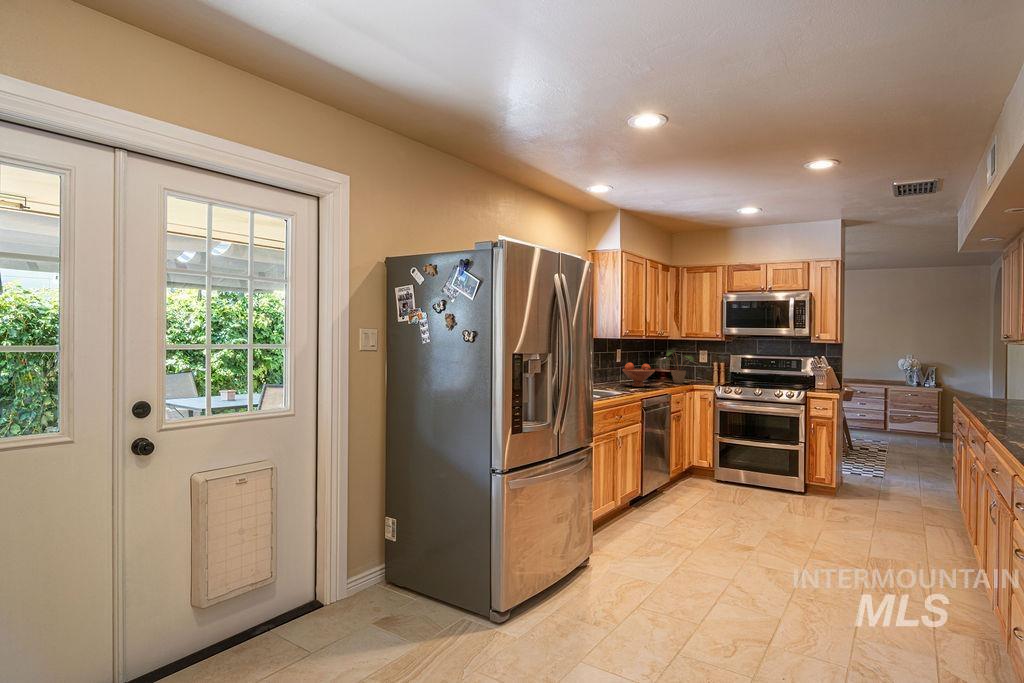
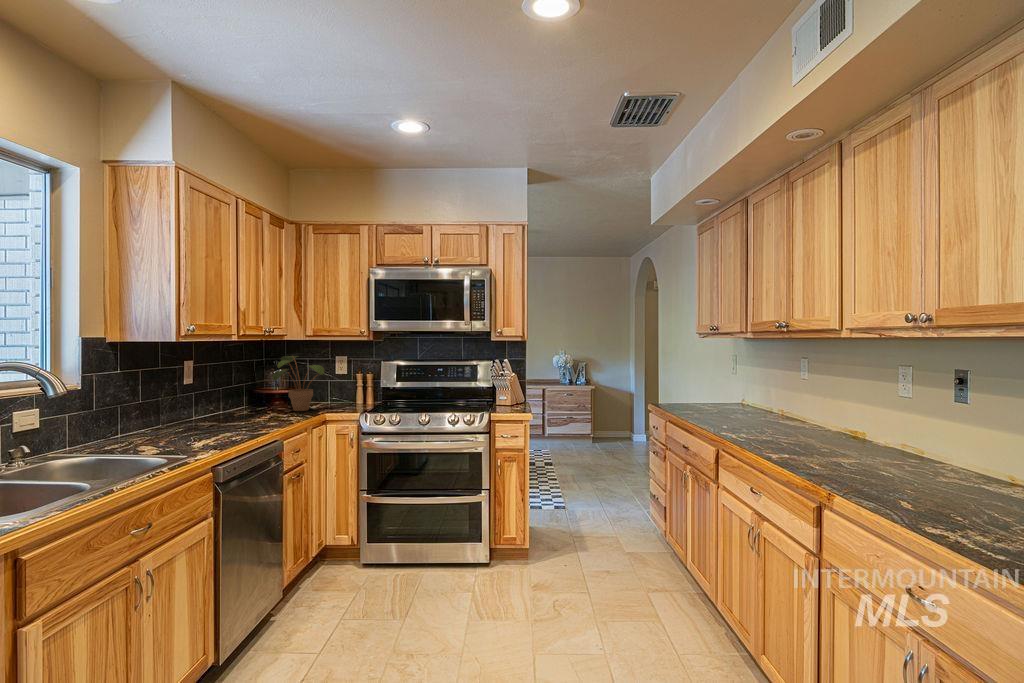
fruit bowl: present [622,363,655,387] -> none [179,383,248,429]

